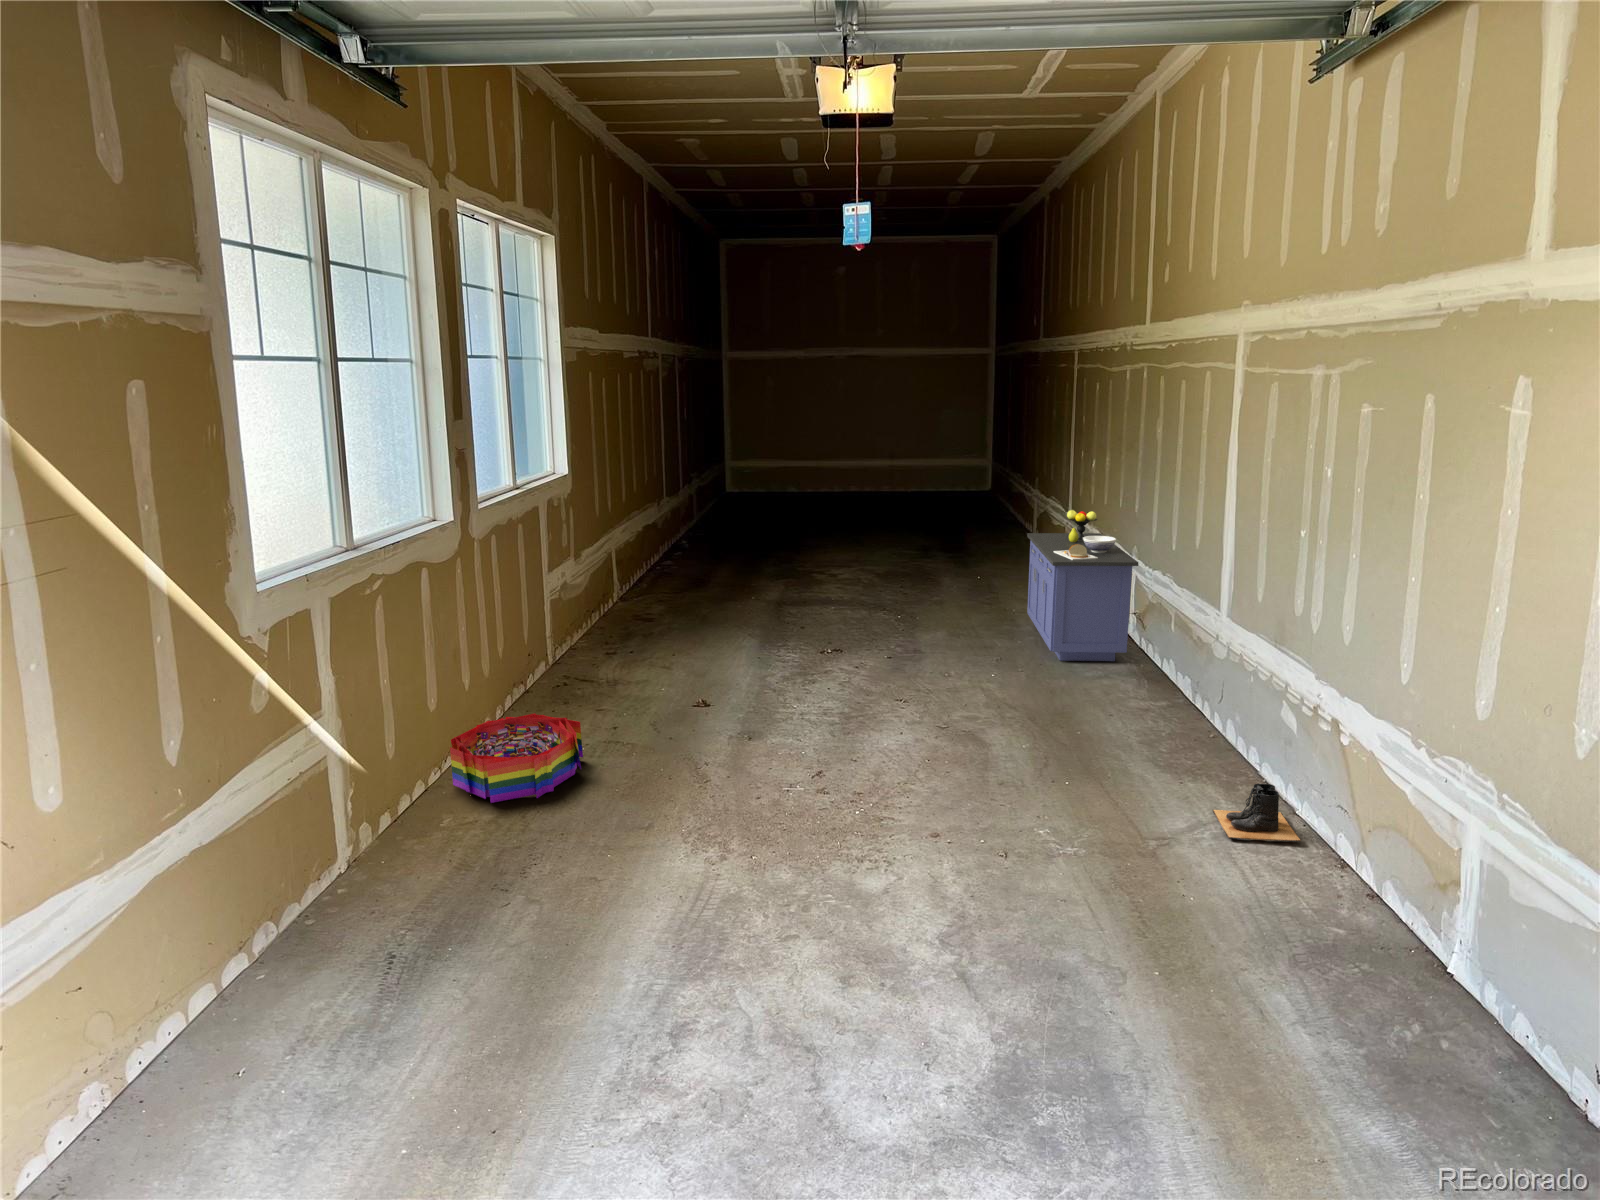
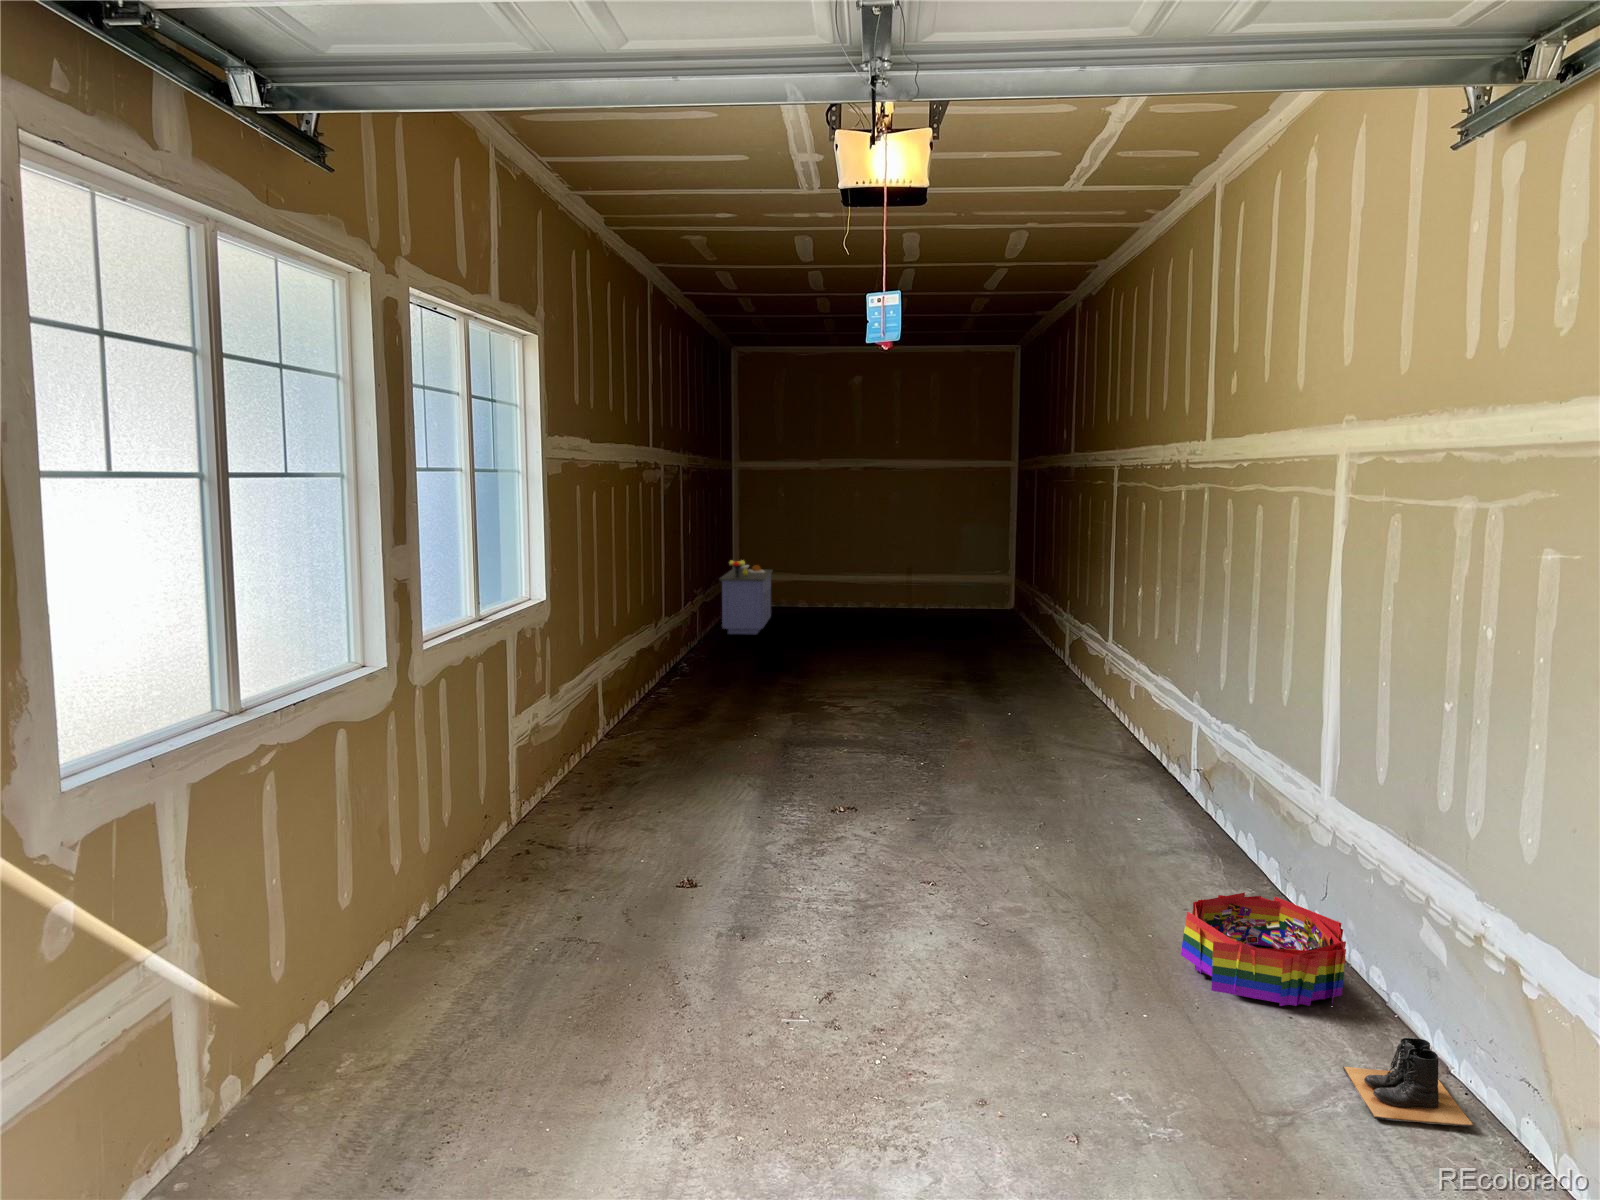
storage cabinet: present [1027,510,1138,661] -> present [719,560,772,634]
storage bin: present [450,713,583,803] -> present [1181,892,1346,1006]

